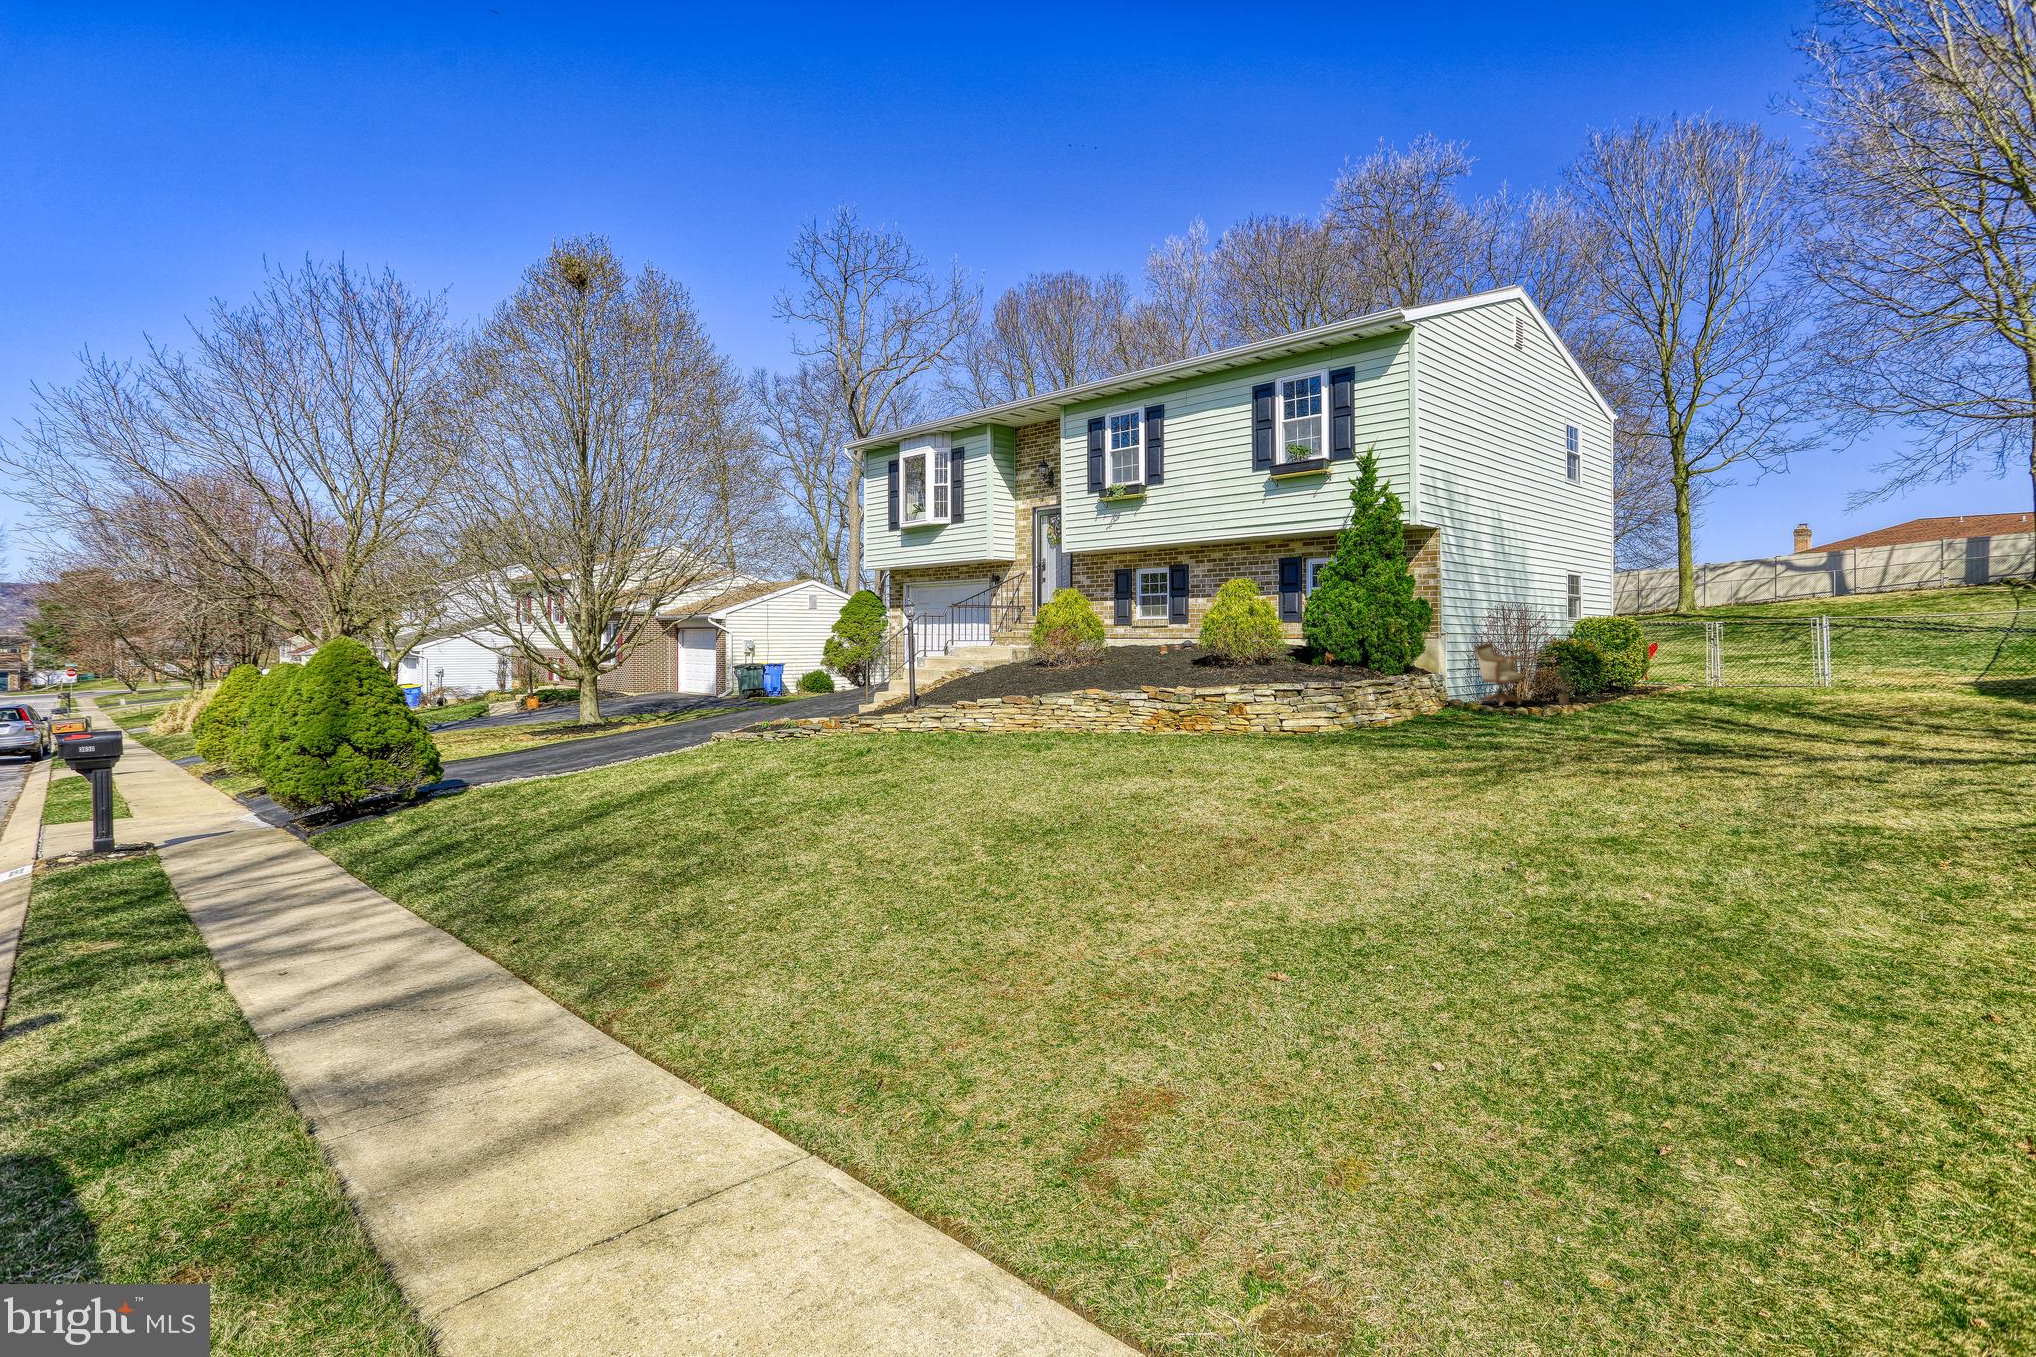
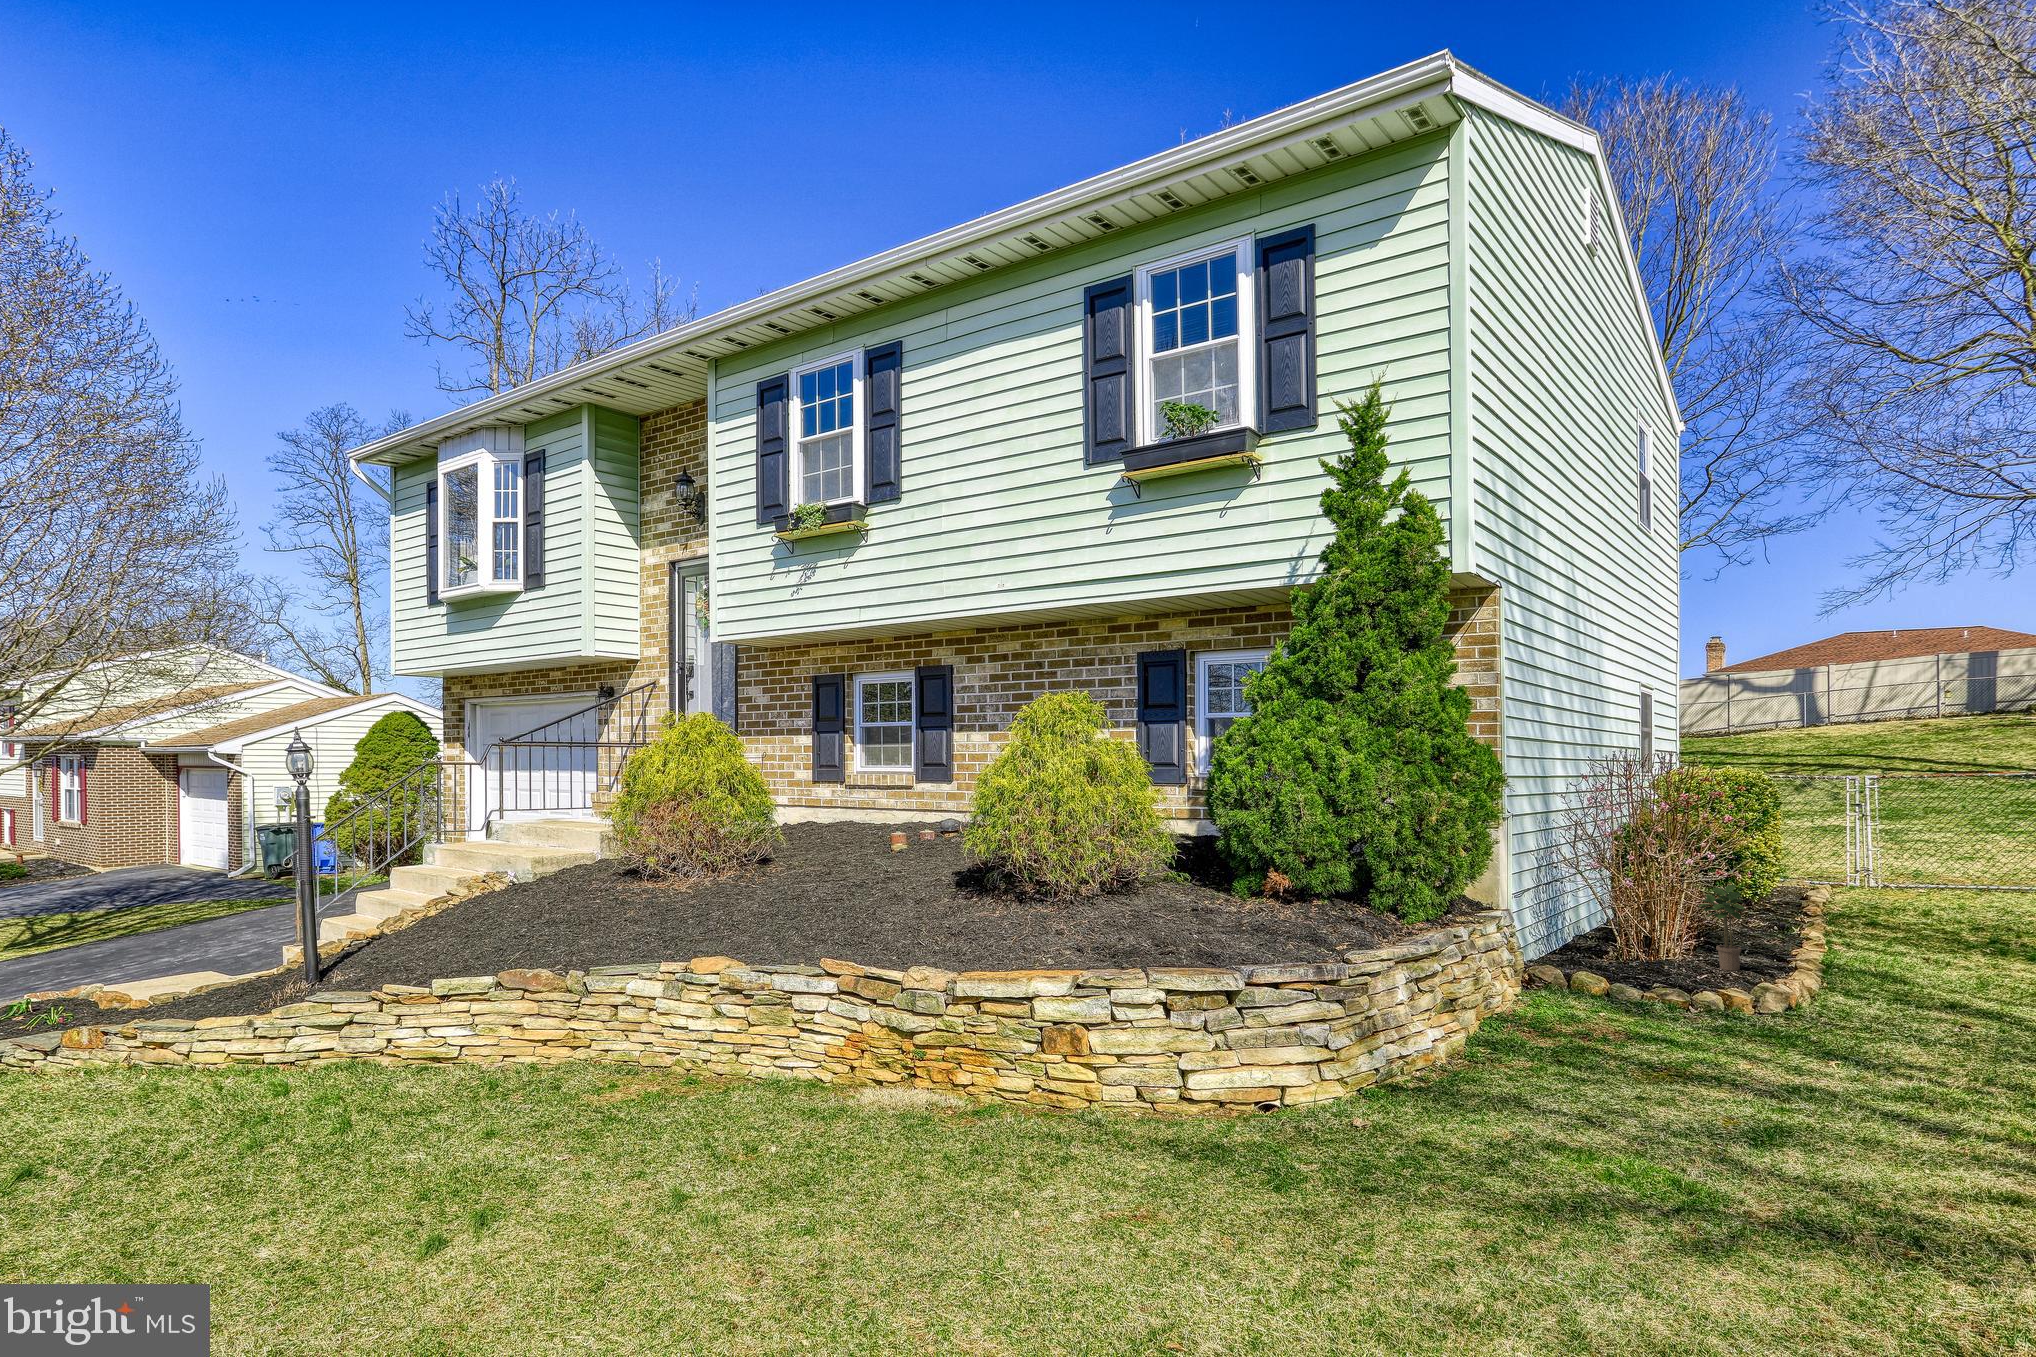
chair: present [1474,643,1524,706] -> none [1540,833,1650,976]

